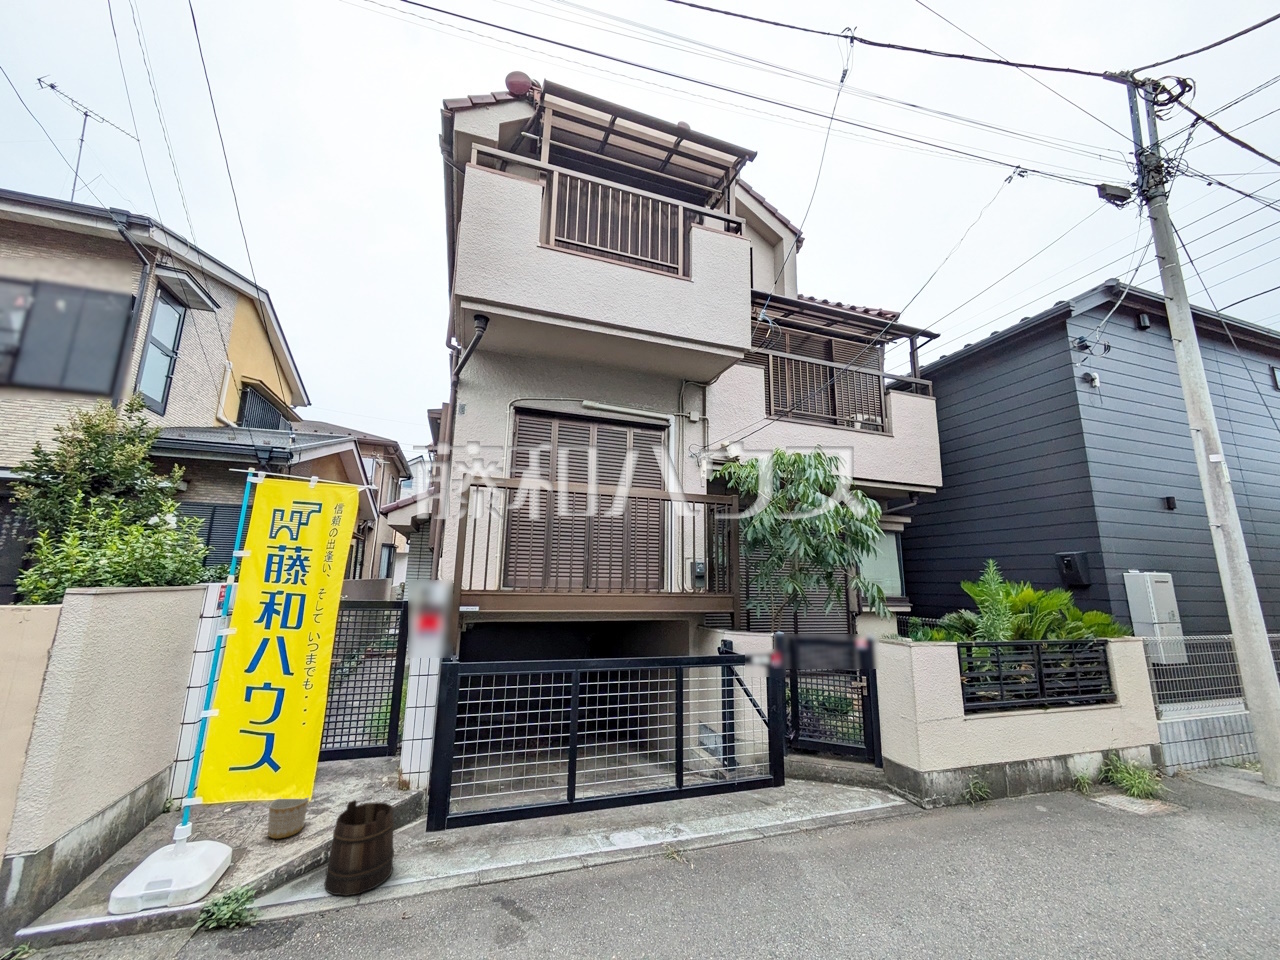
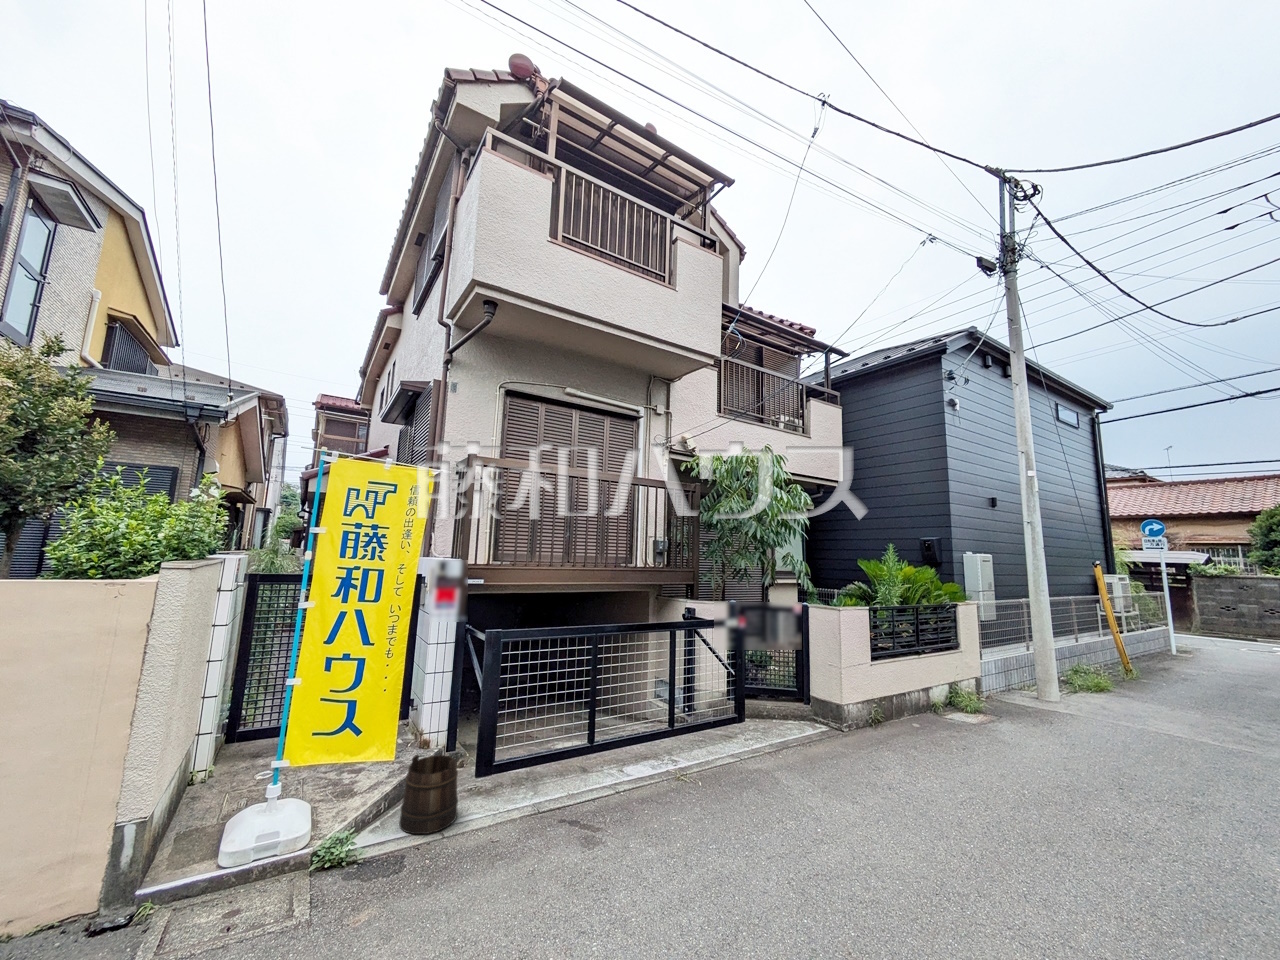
planter: present [268,795,309,839] -> none [324,756,360,796]

